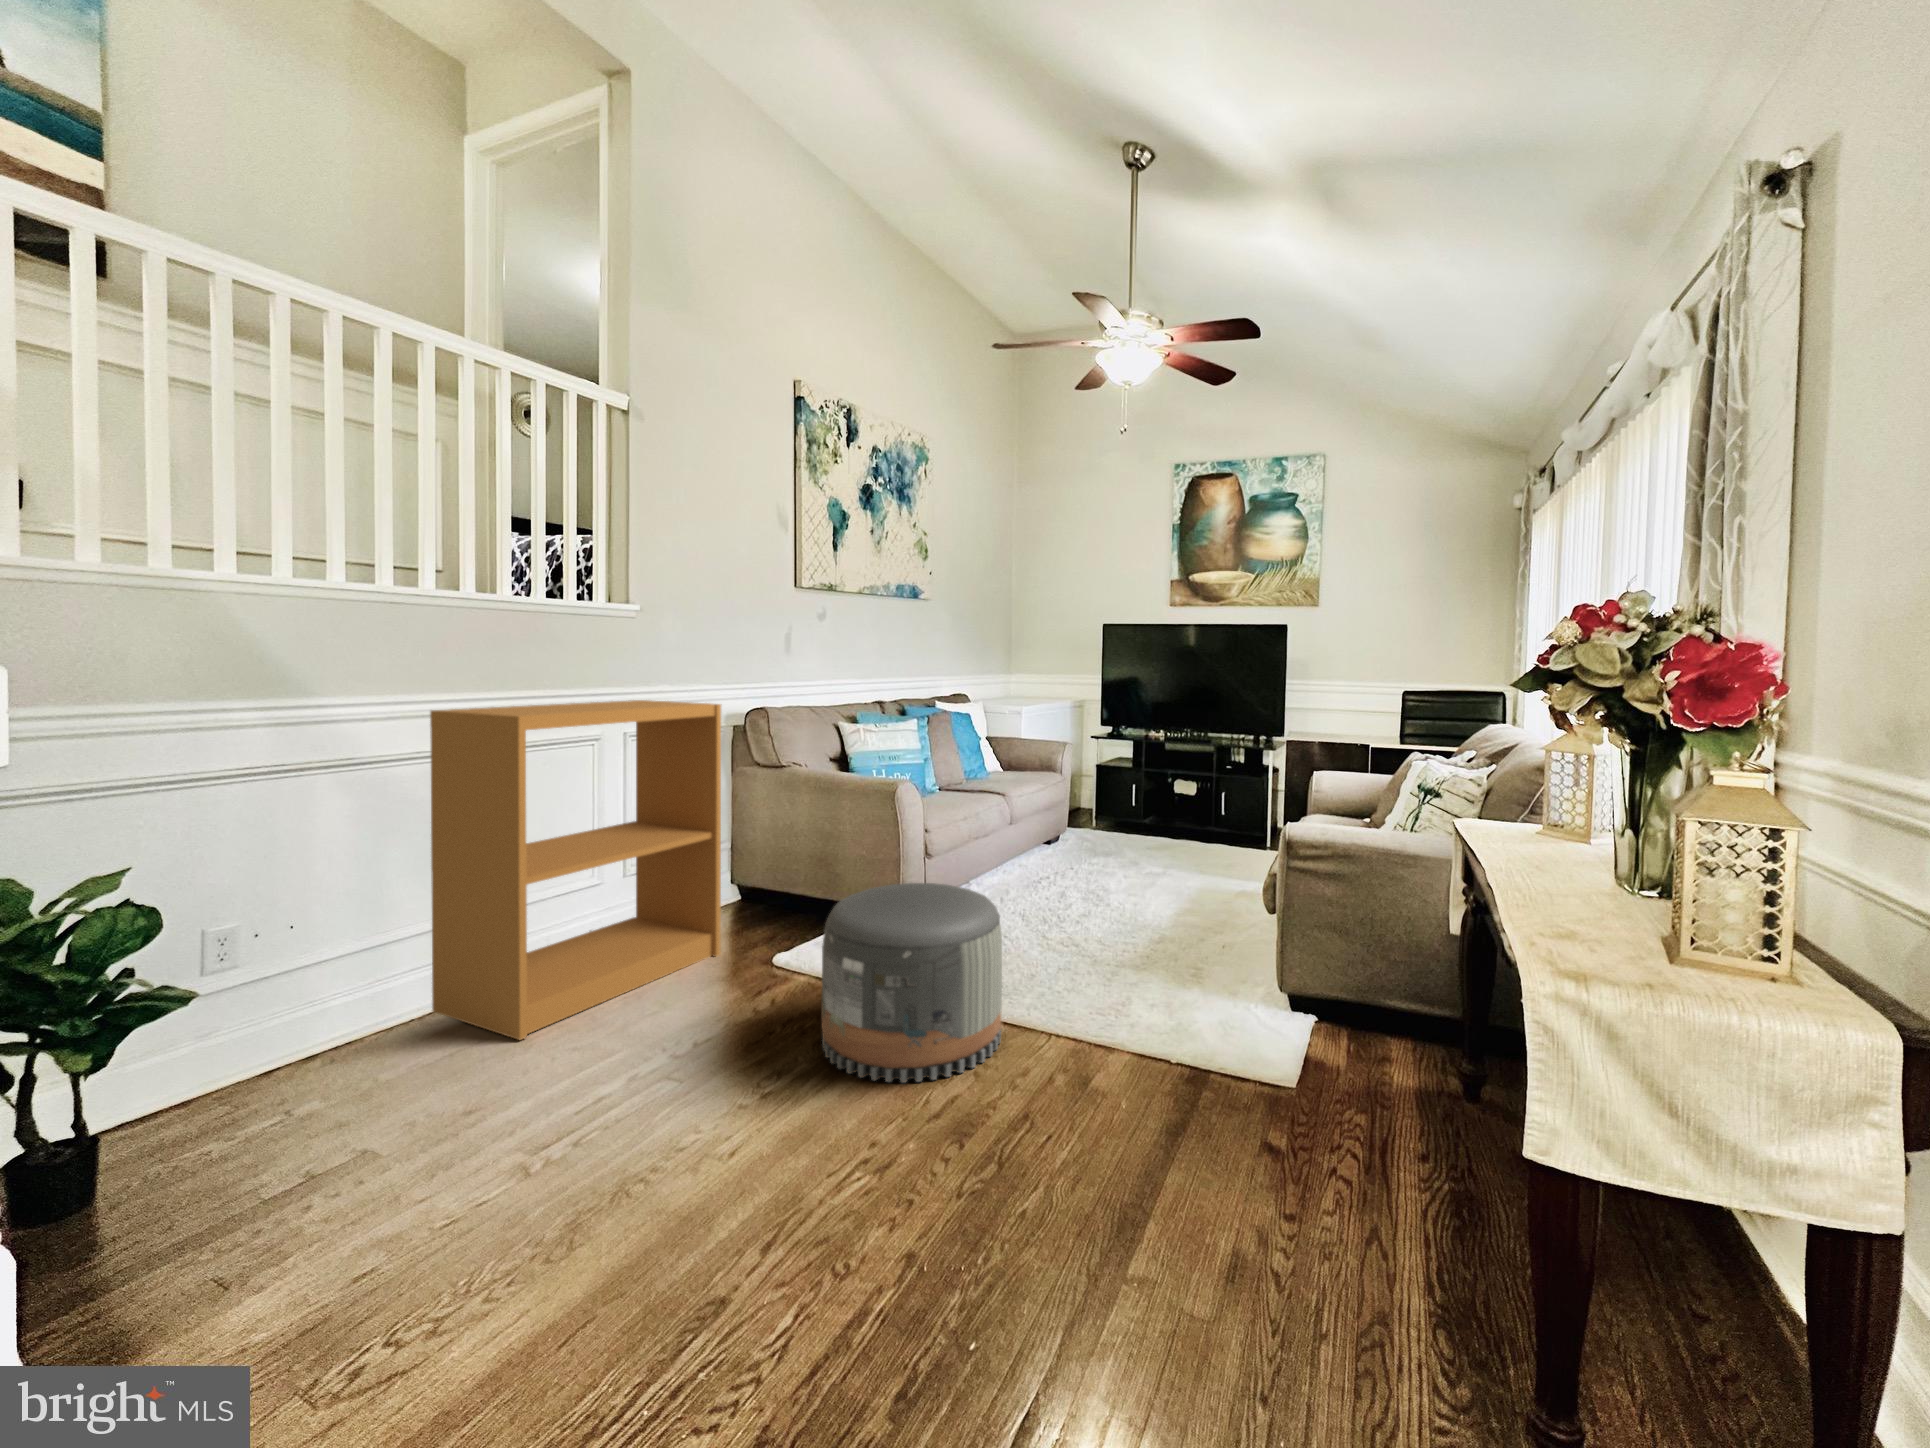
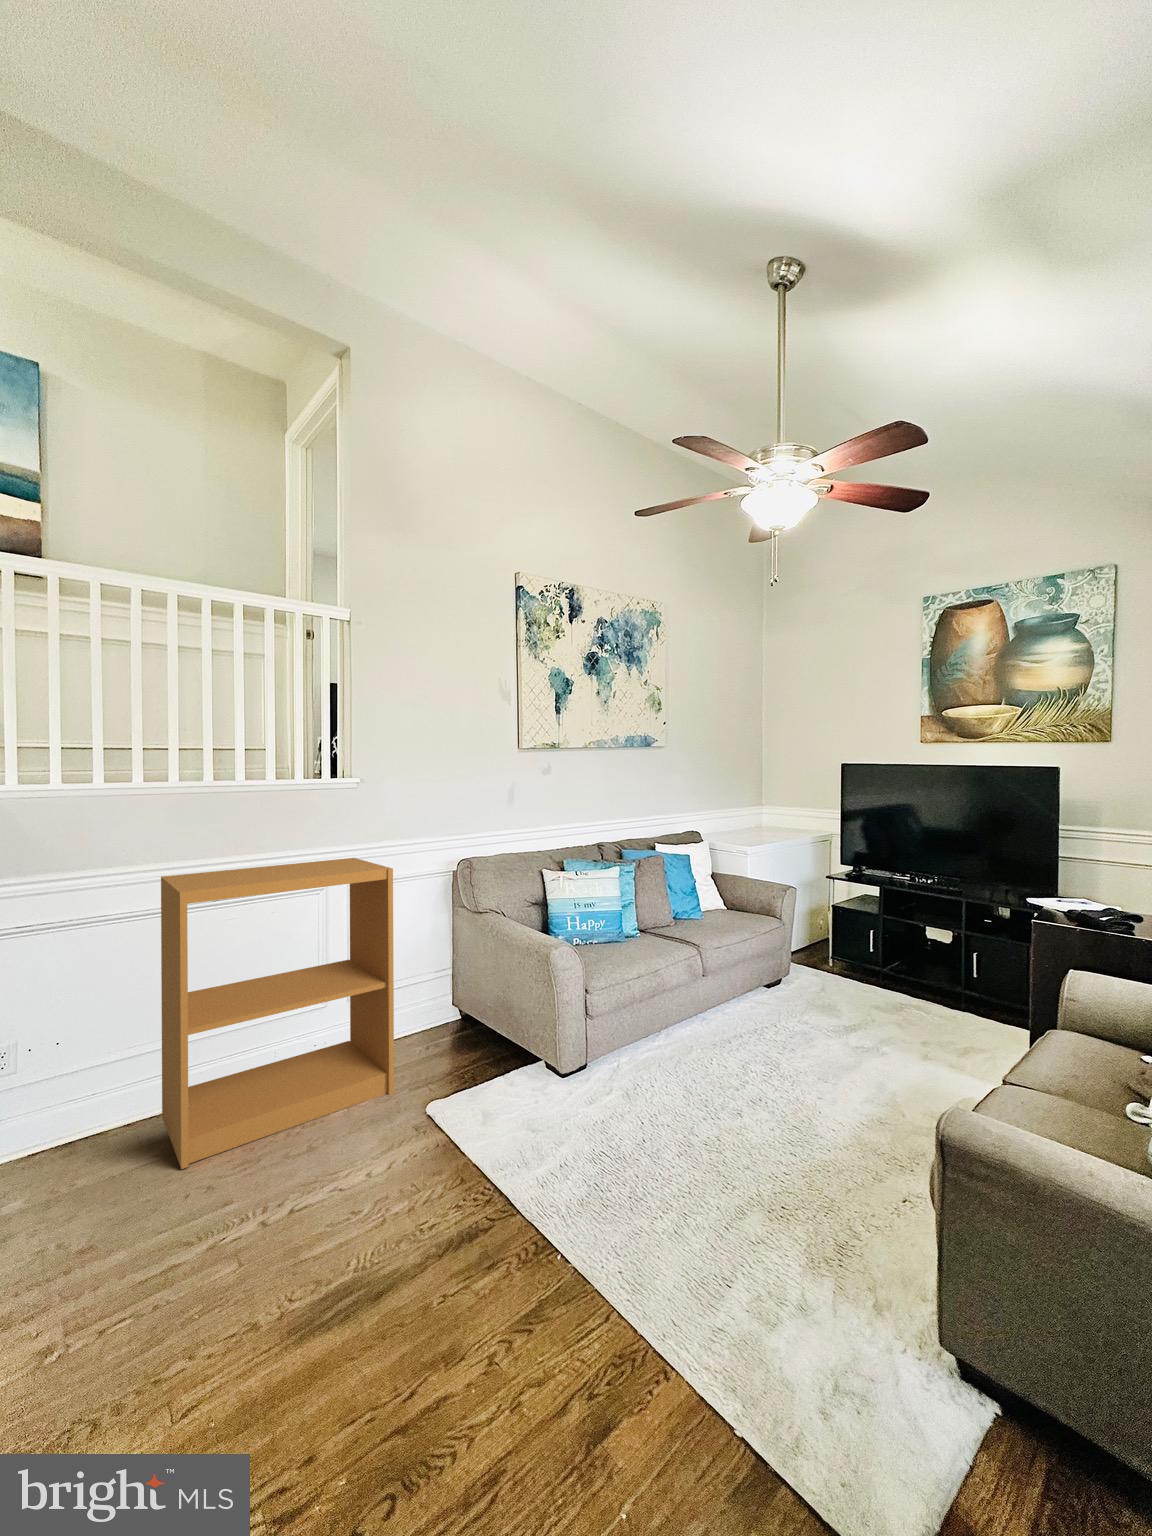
pouf: present [822,883,1002,1083] -> none [371,1079,568,1351]

